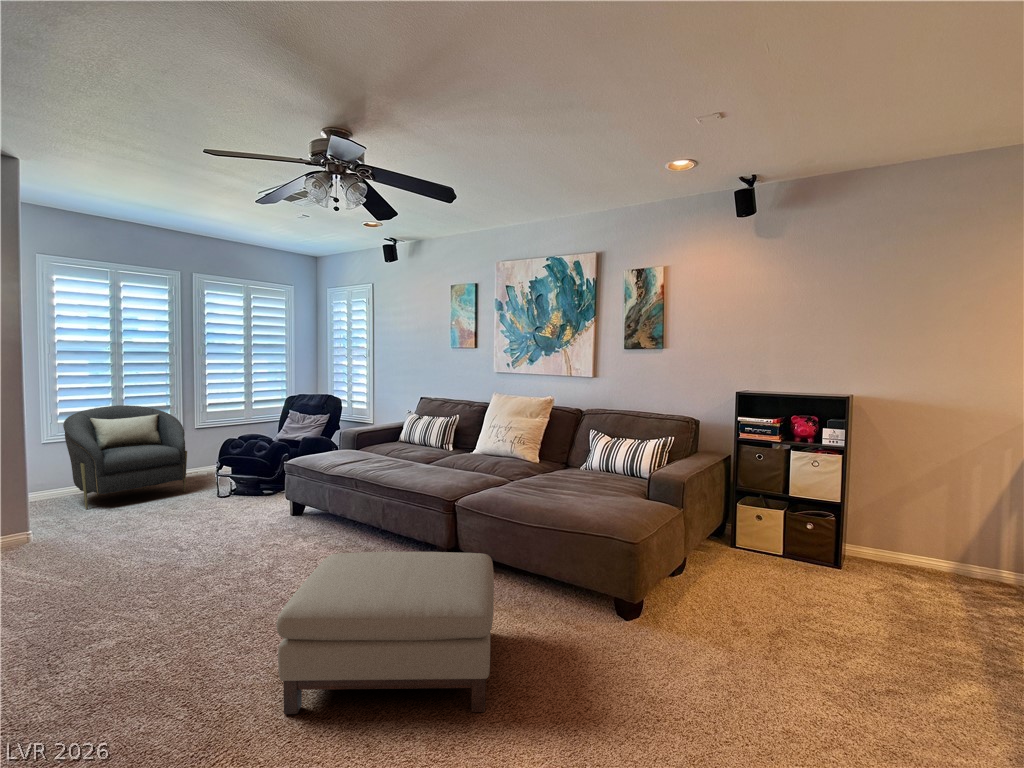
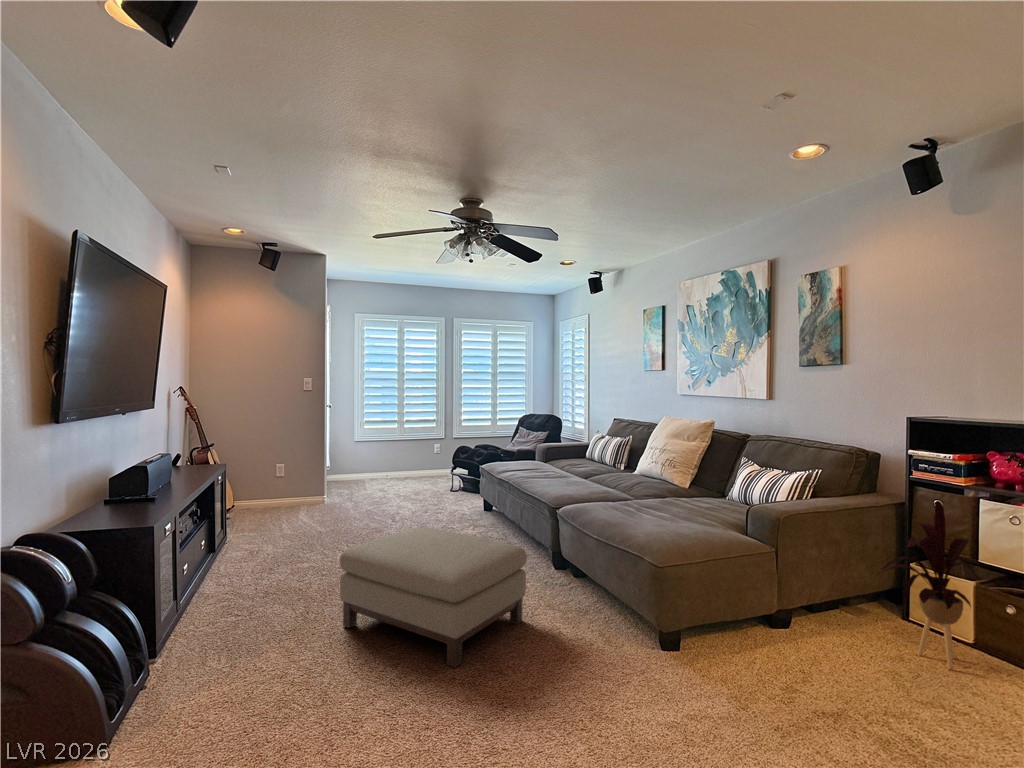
armchair: present [63,405,187,509] -> none [364,417,436,488]
house plant: none [740,457,810,577] -> present [881,502,974,670]

